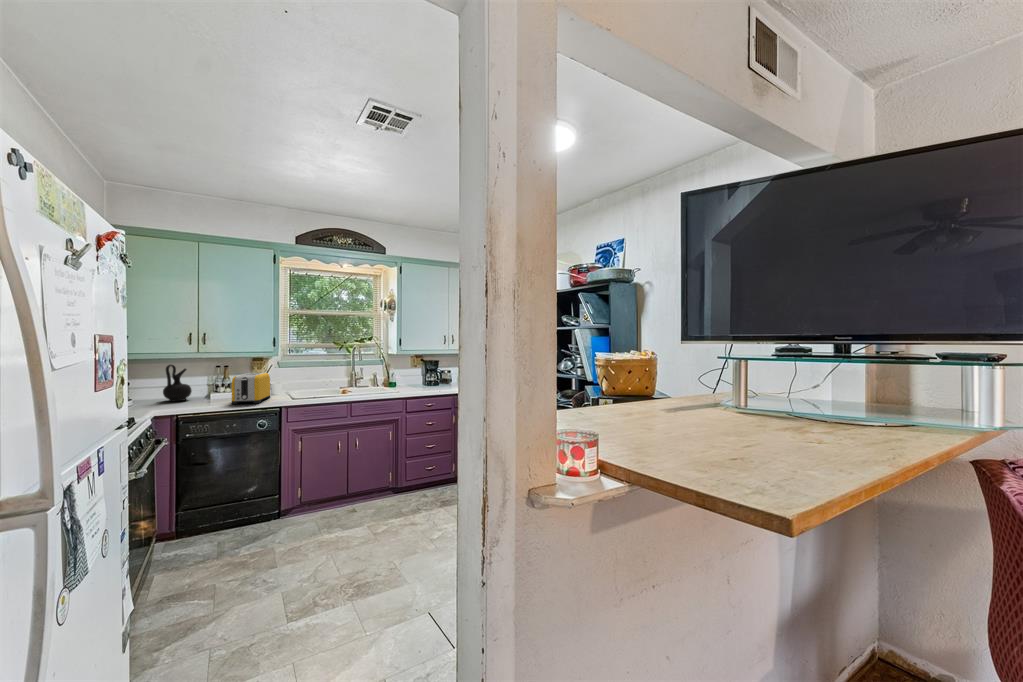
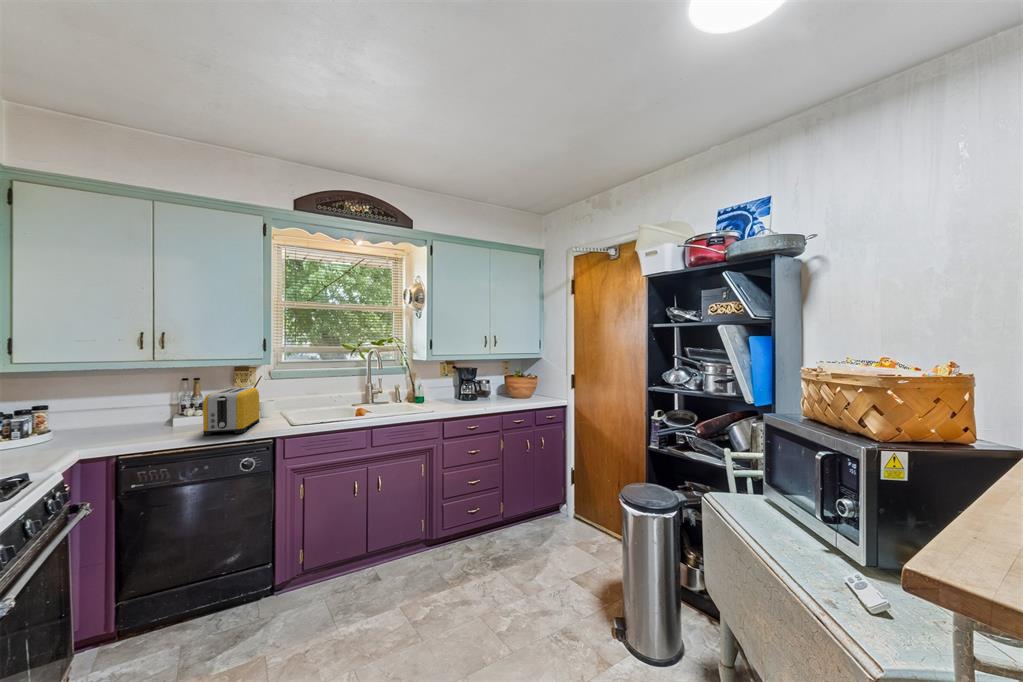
ceramic jug: present [163,365,192,402] -> none [102,378,146,431]

